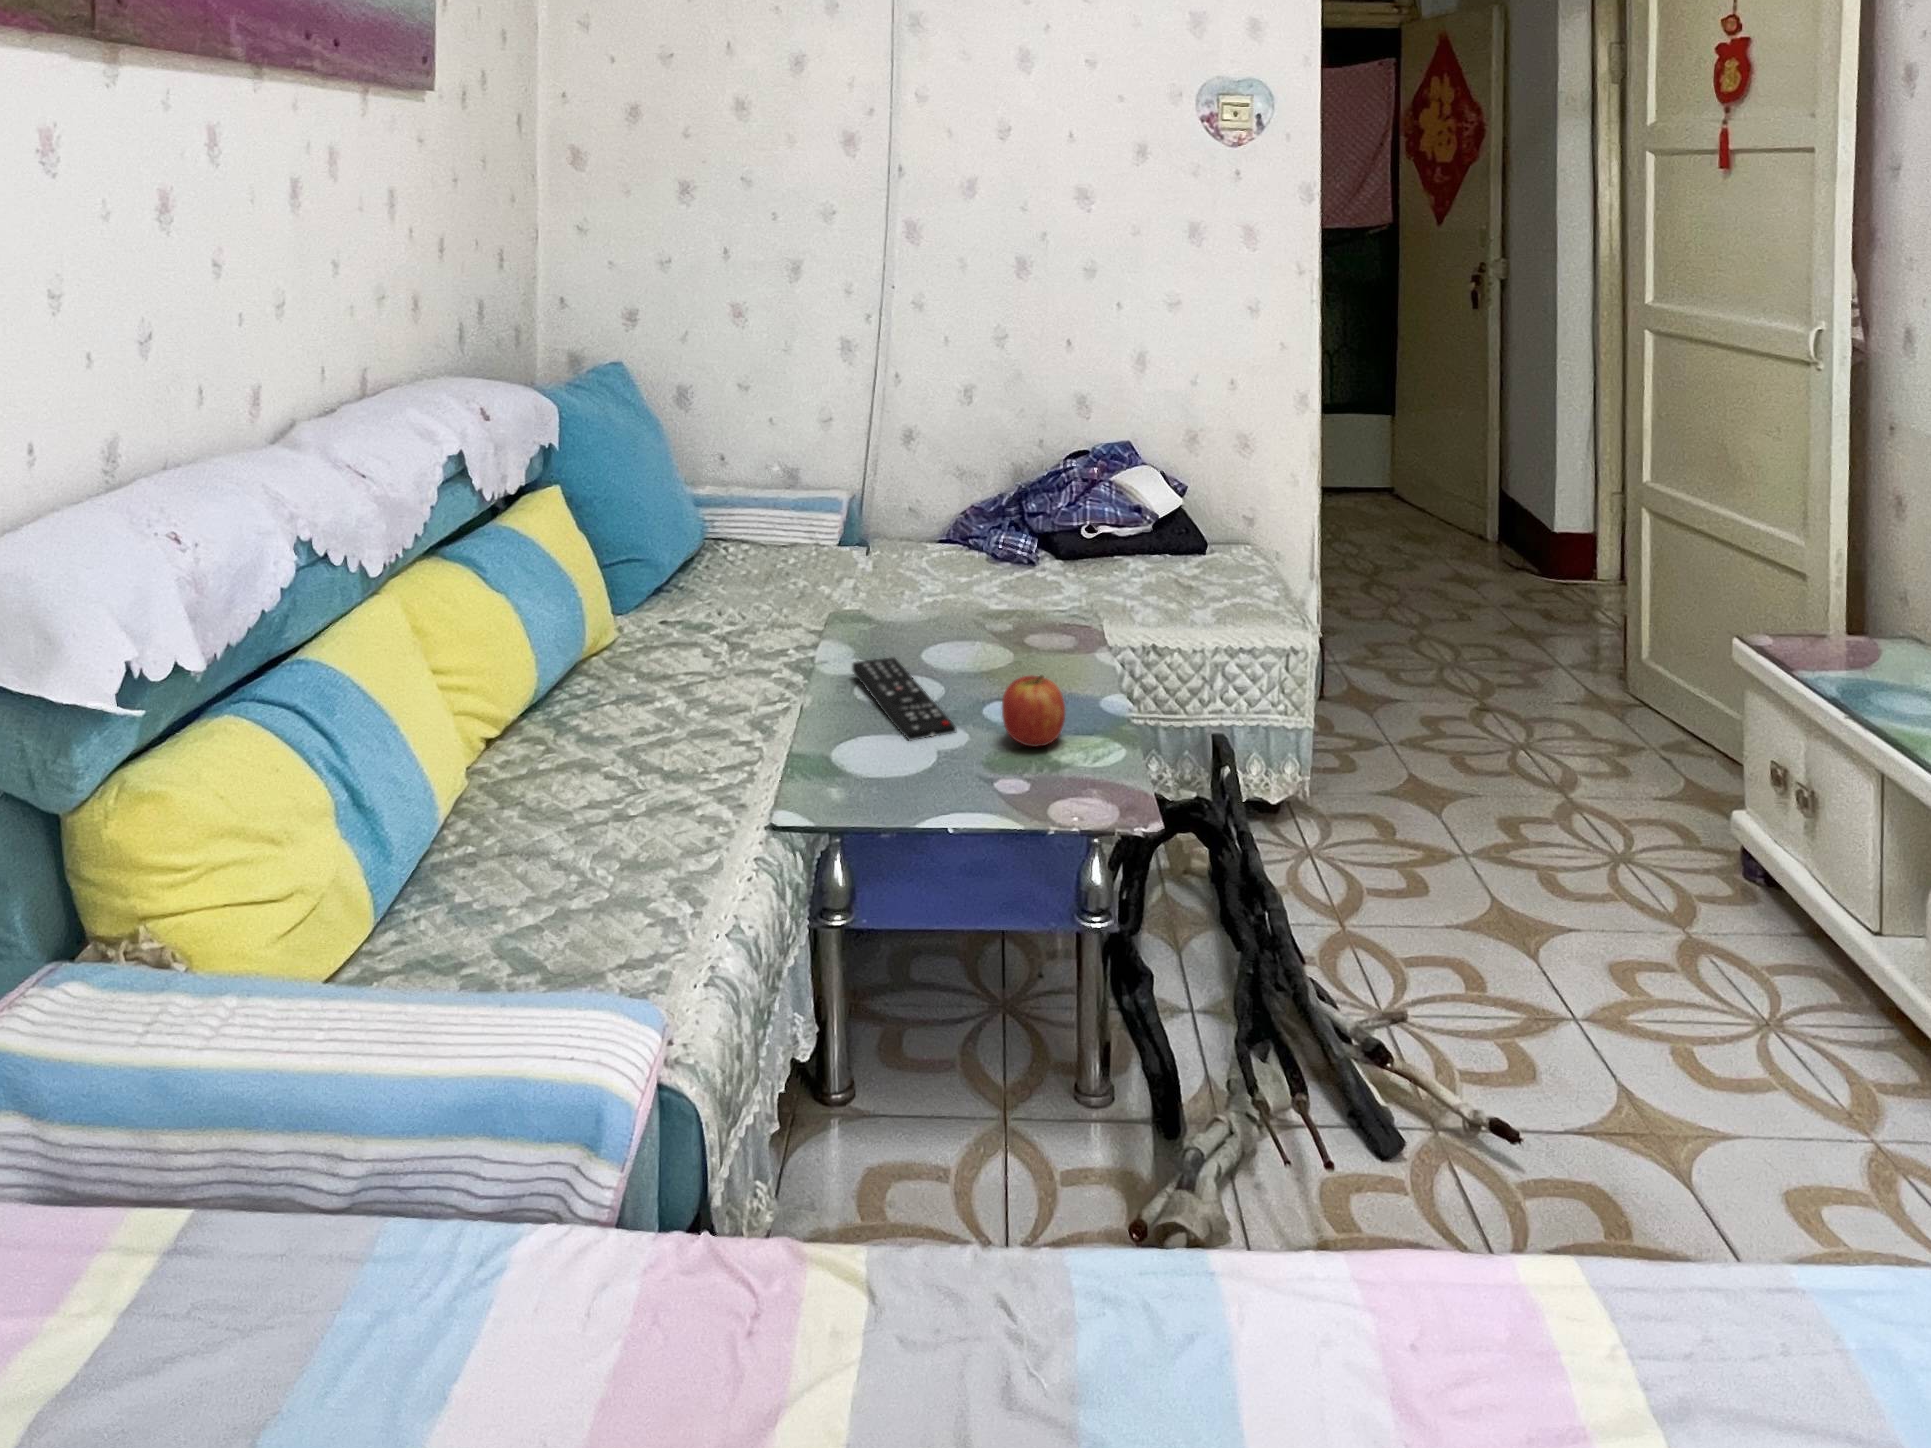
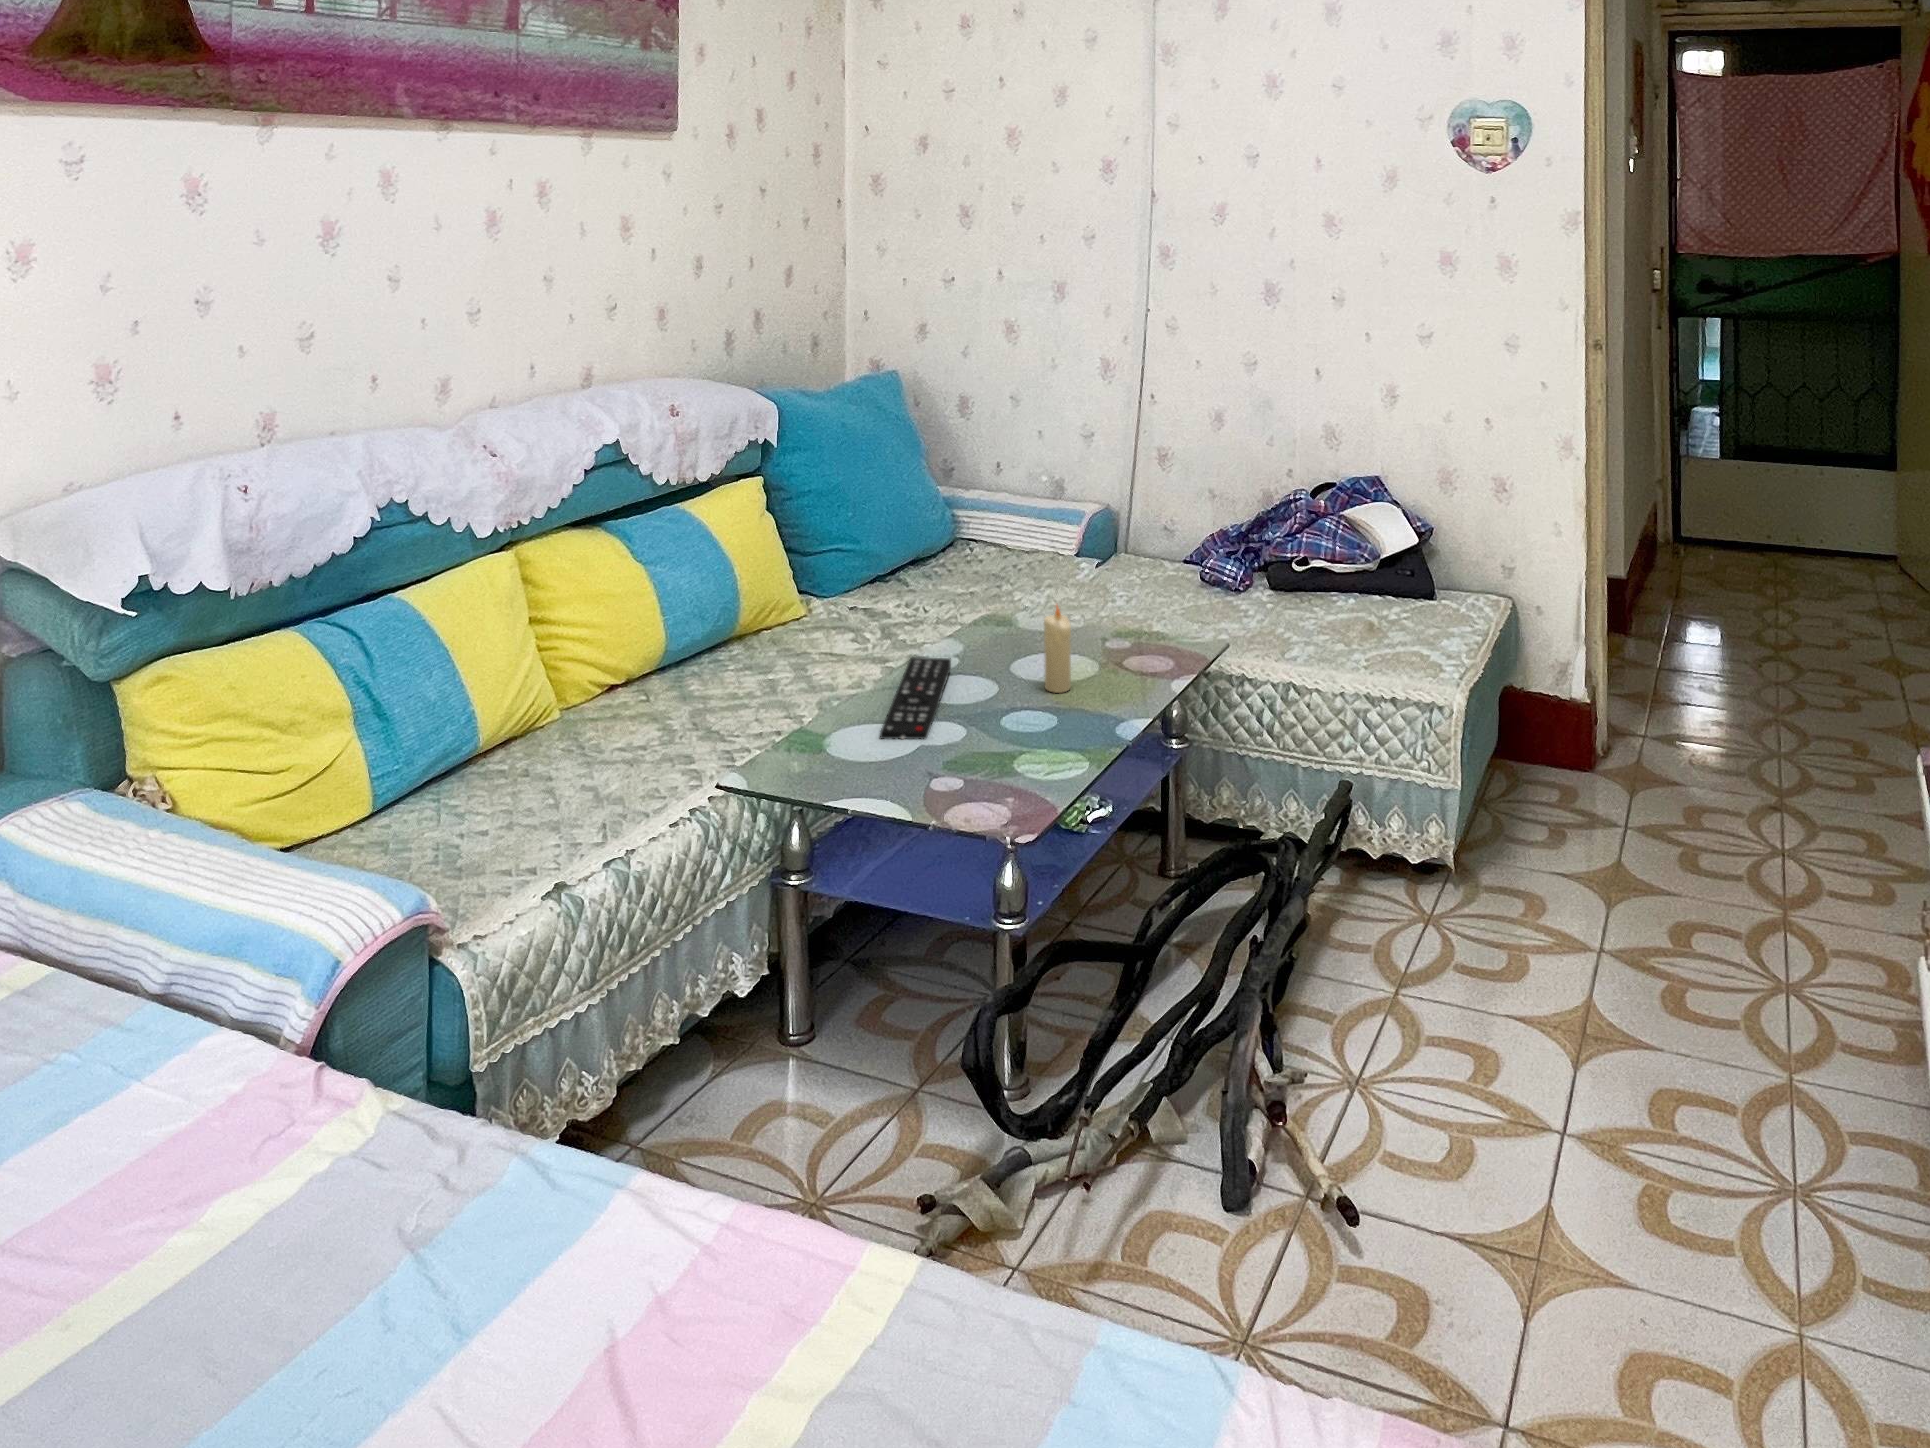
candle: none [1007,581,1037,672] -> present [1044,607,1071,693]
apple: present [1002,675,1065,747] -> none [946,697,1009,767]

